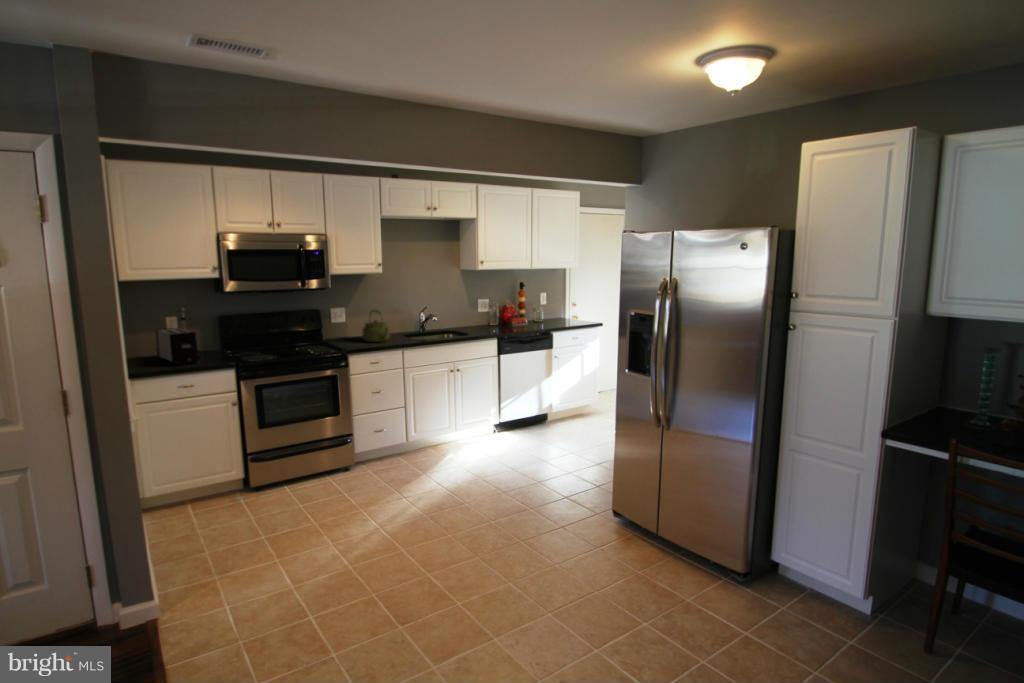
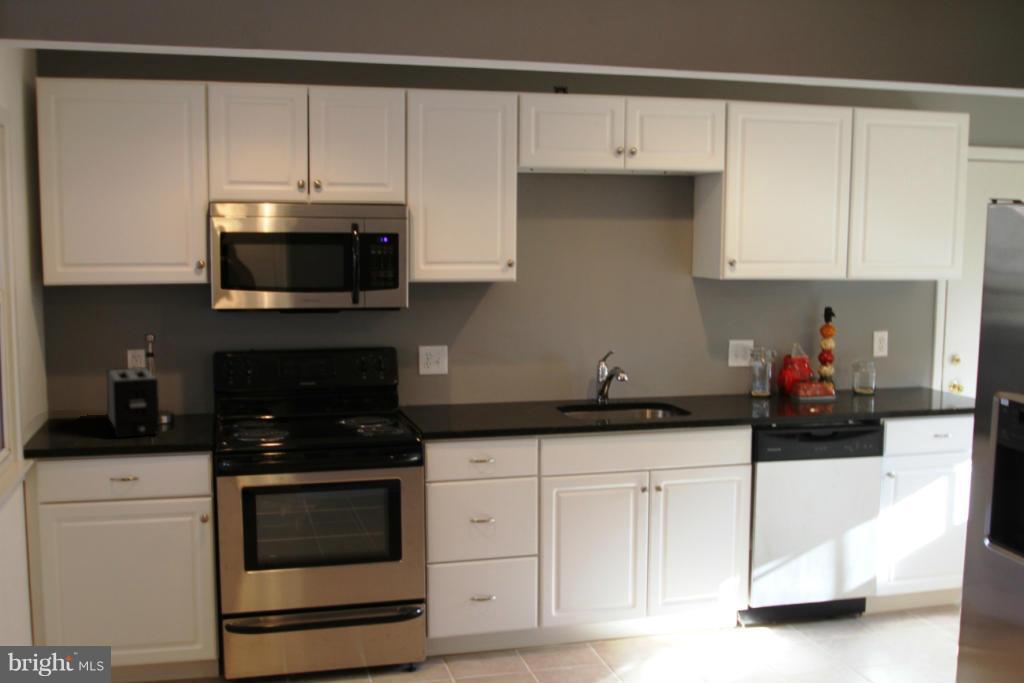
kettle: present [362,310,390,342] -> none [472,352,524,418]

